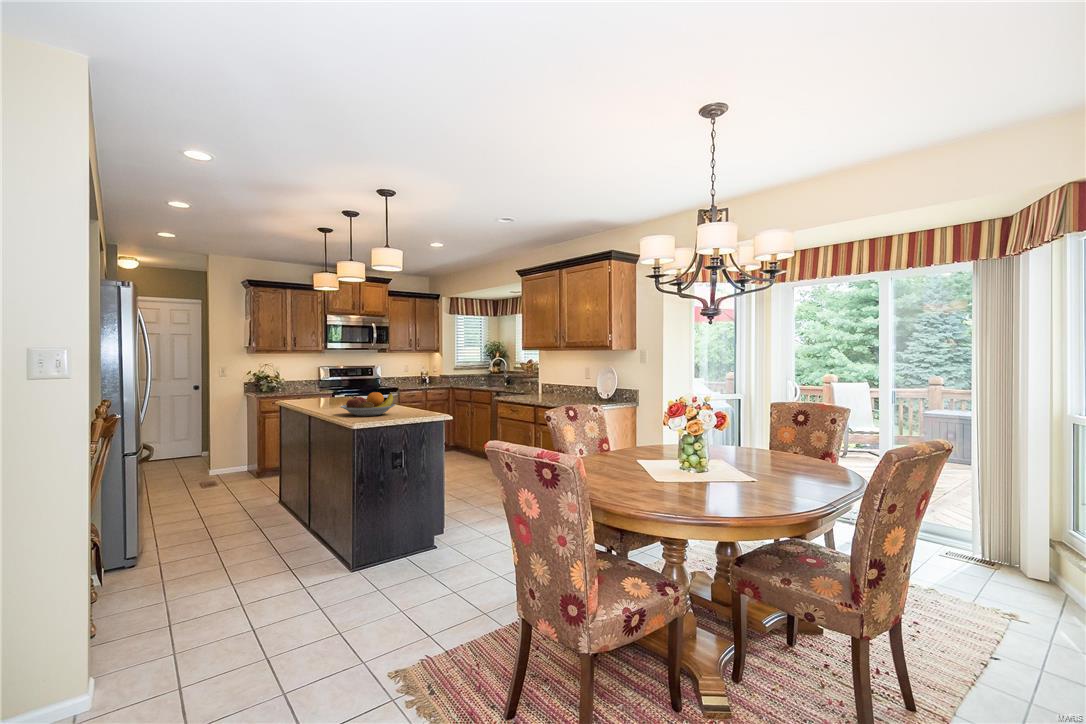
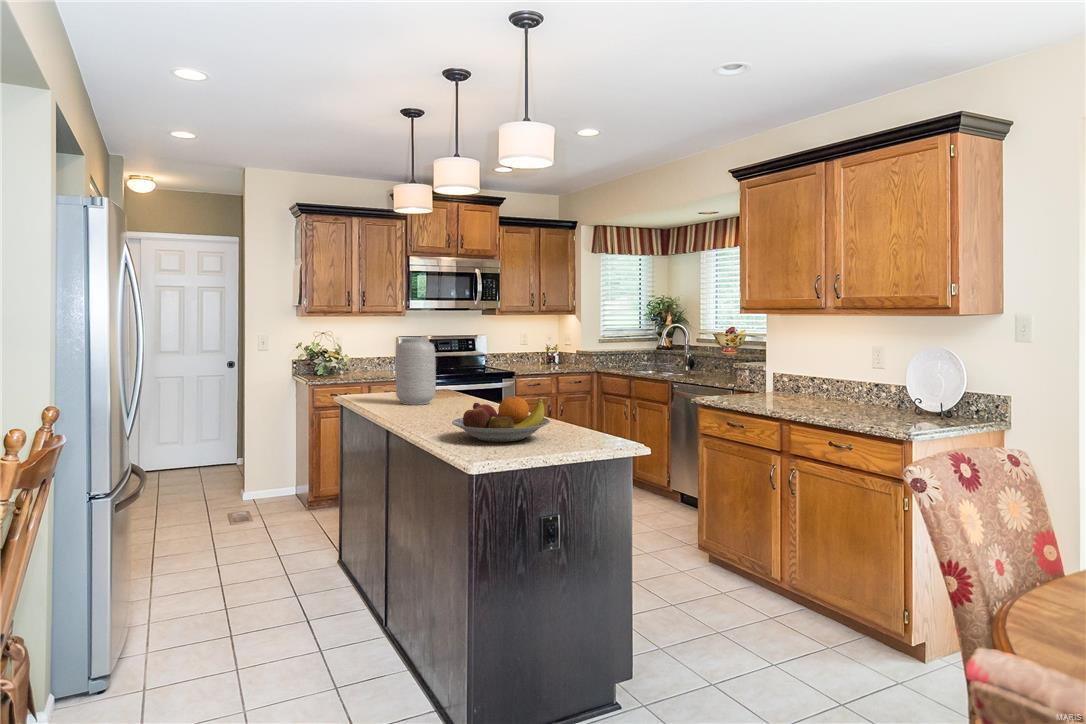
vase: none [313,364,338,404] -> present [396,338,436,405]

